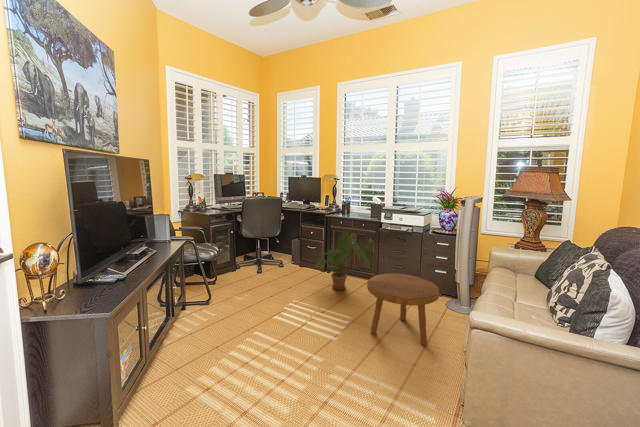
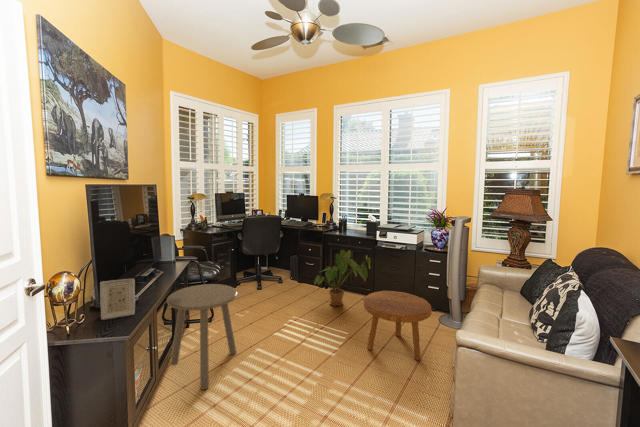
picture frame: none [81,254,120,297] -> present [100,279,135,320]
side table: none [158,264,234,372] -> present [167,284,237,389]

